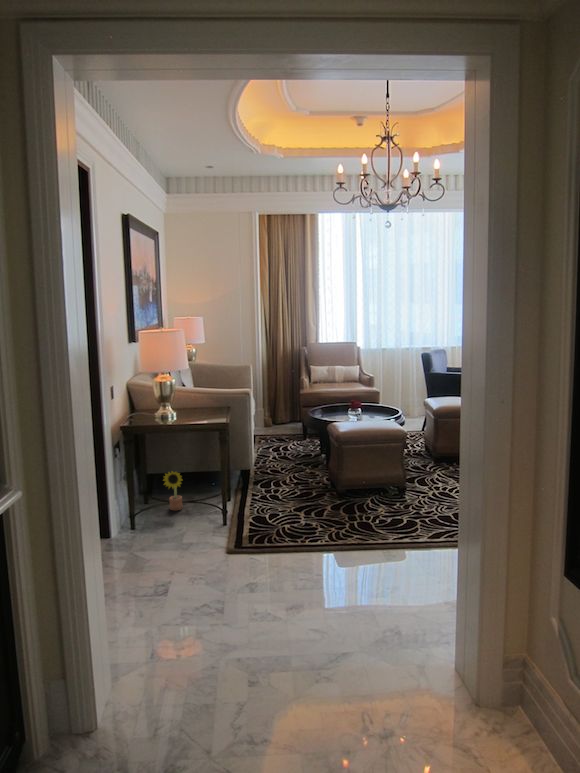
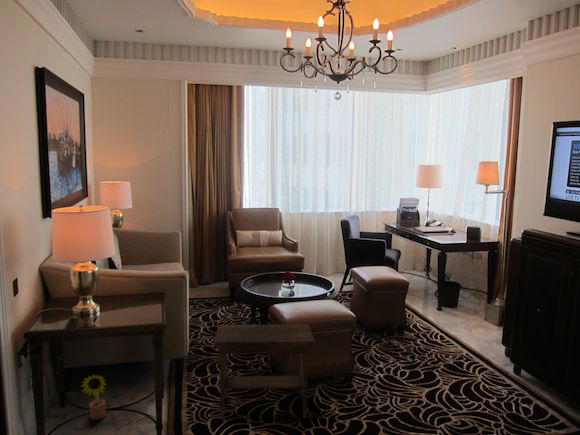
footstool: none [270,435,361,516] -> present [213,324,315,420]

